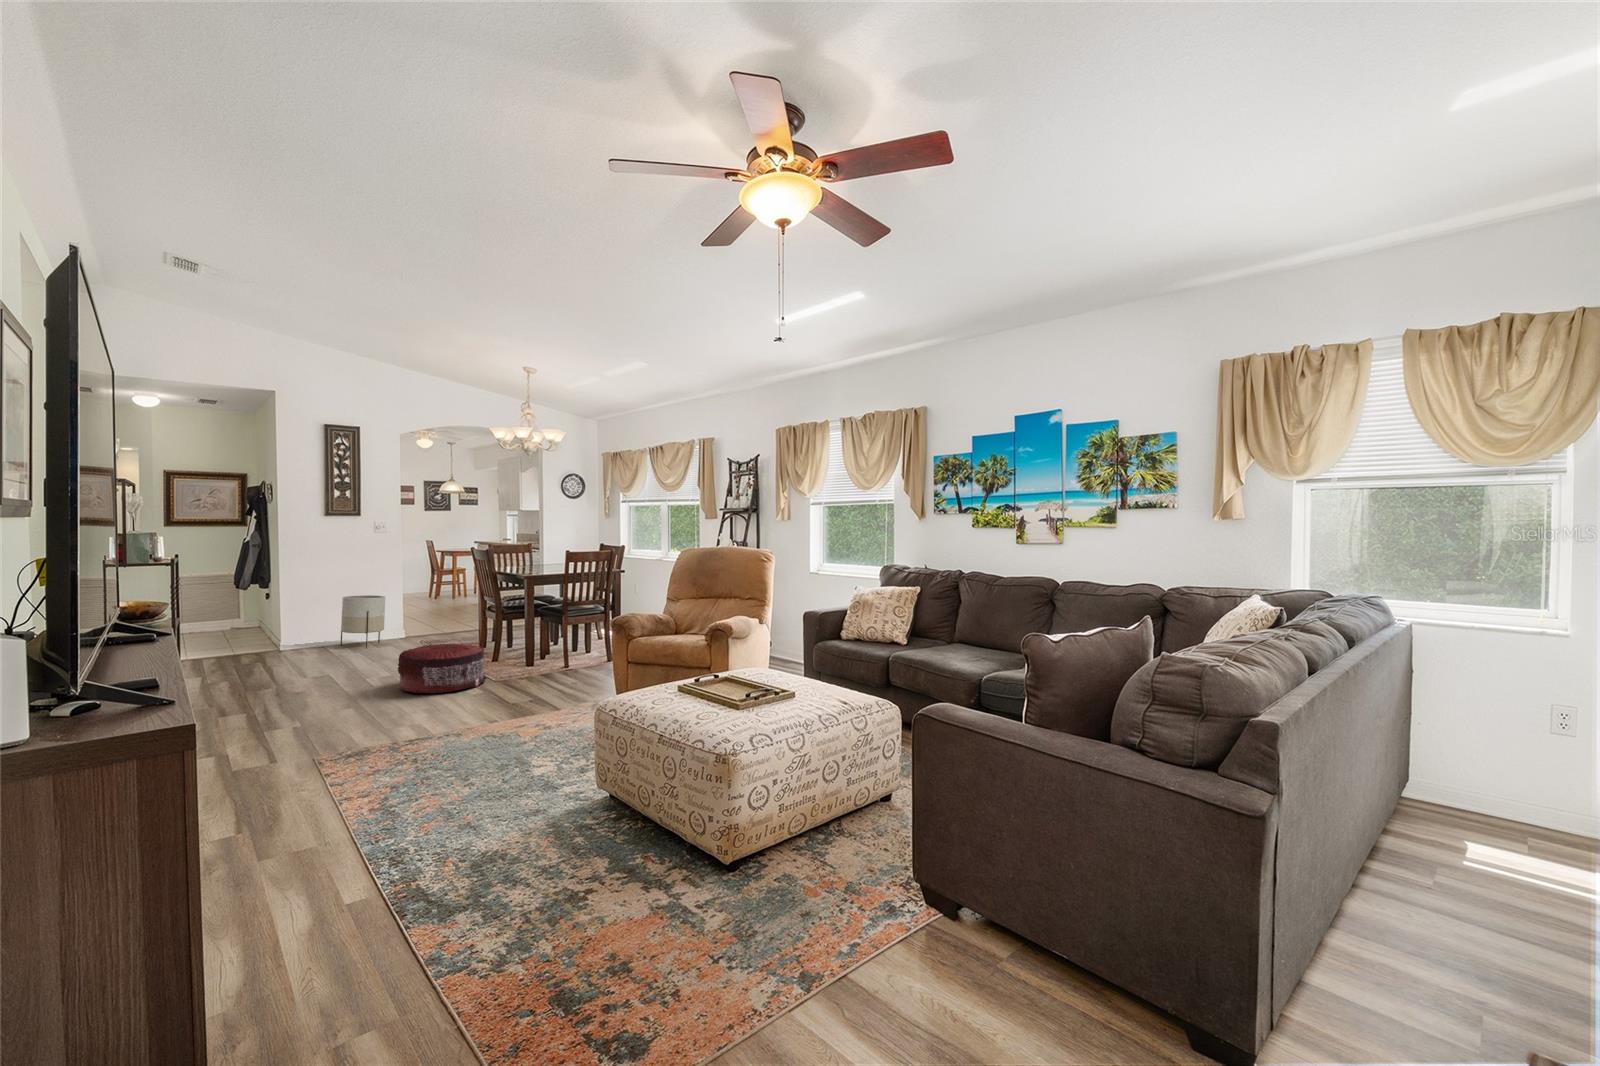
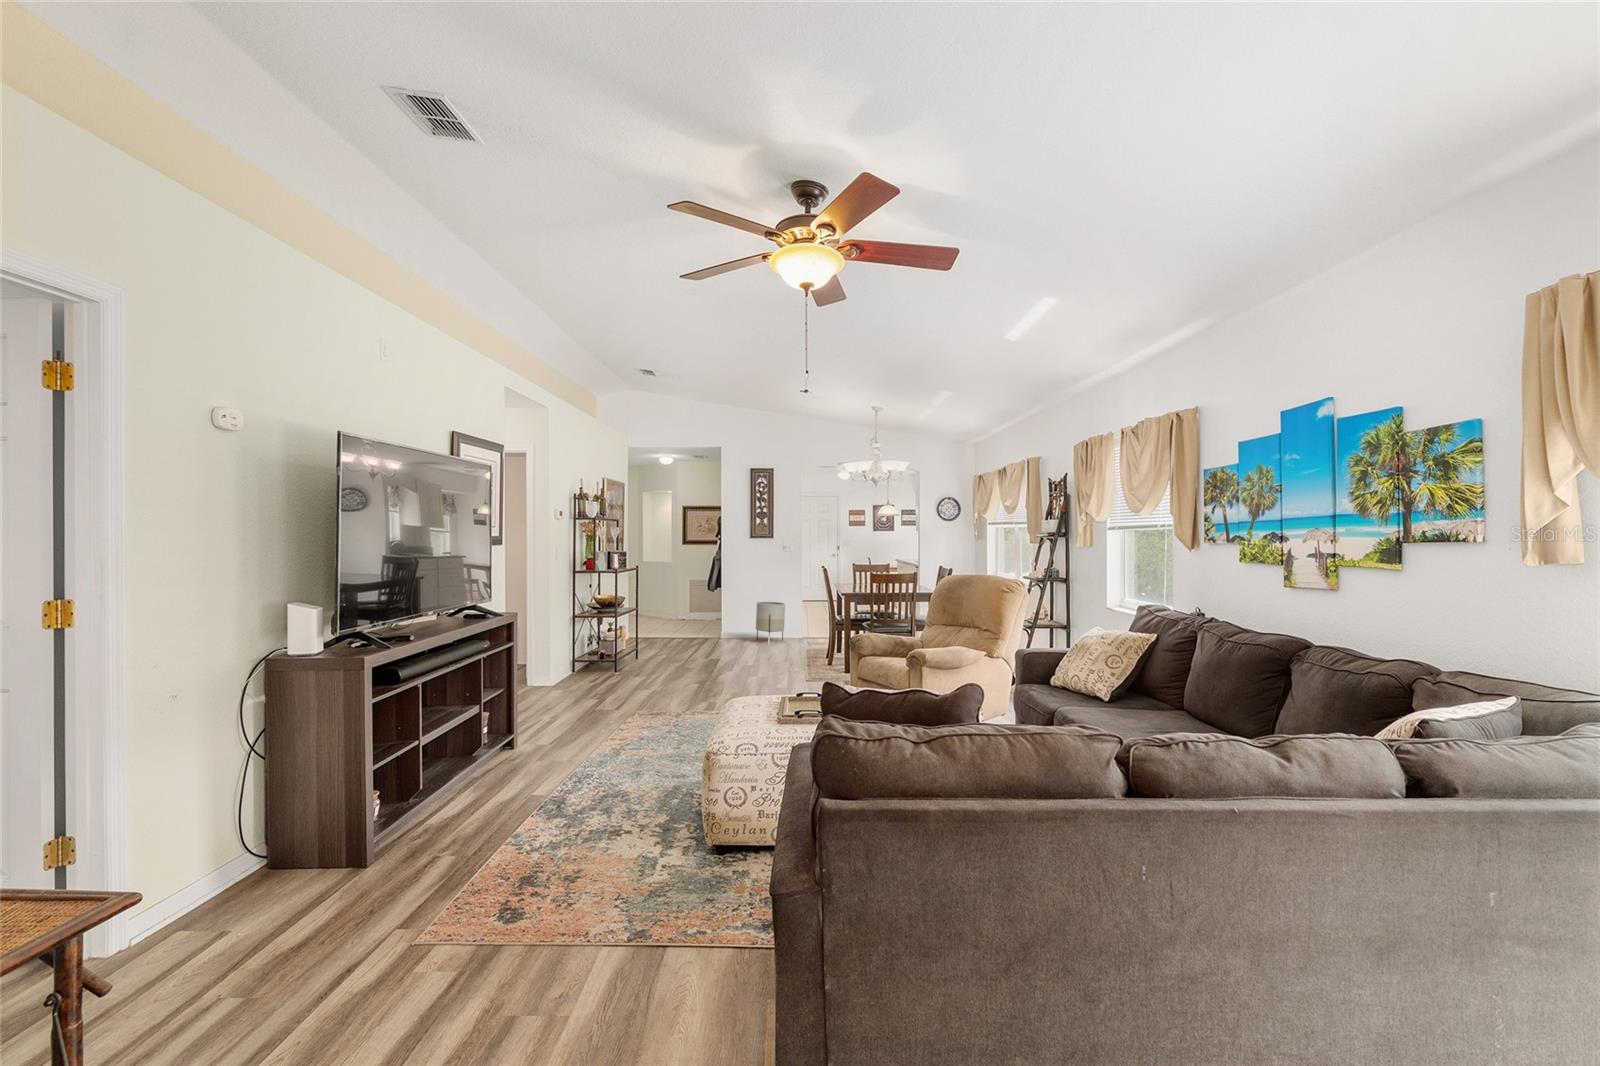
pouf: present [398,643,486,693] -> none [738,644,801,684]

